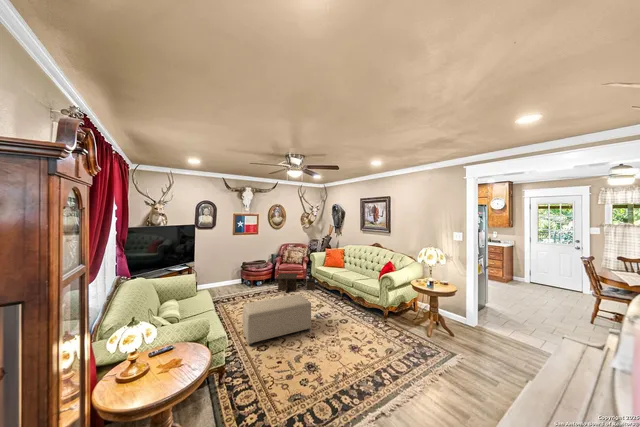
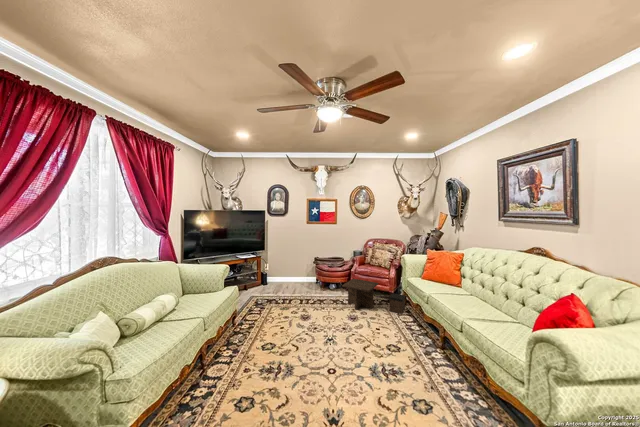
ottoman: present [243,294,311,346] -> none [225,320,343,403]

